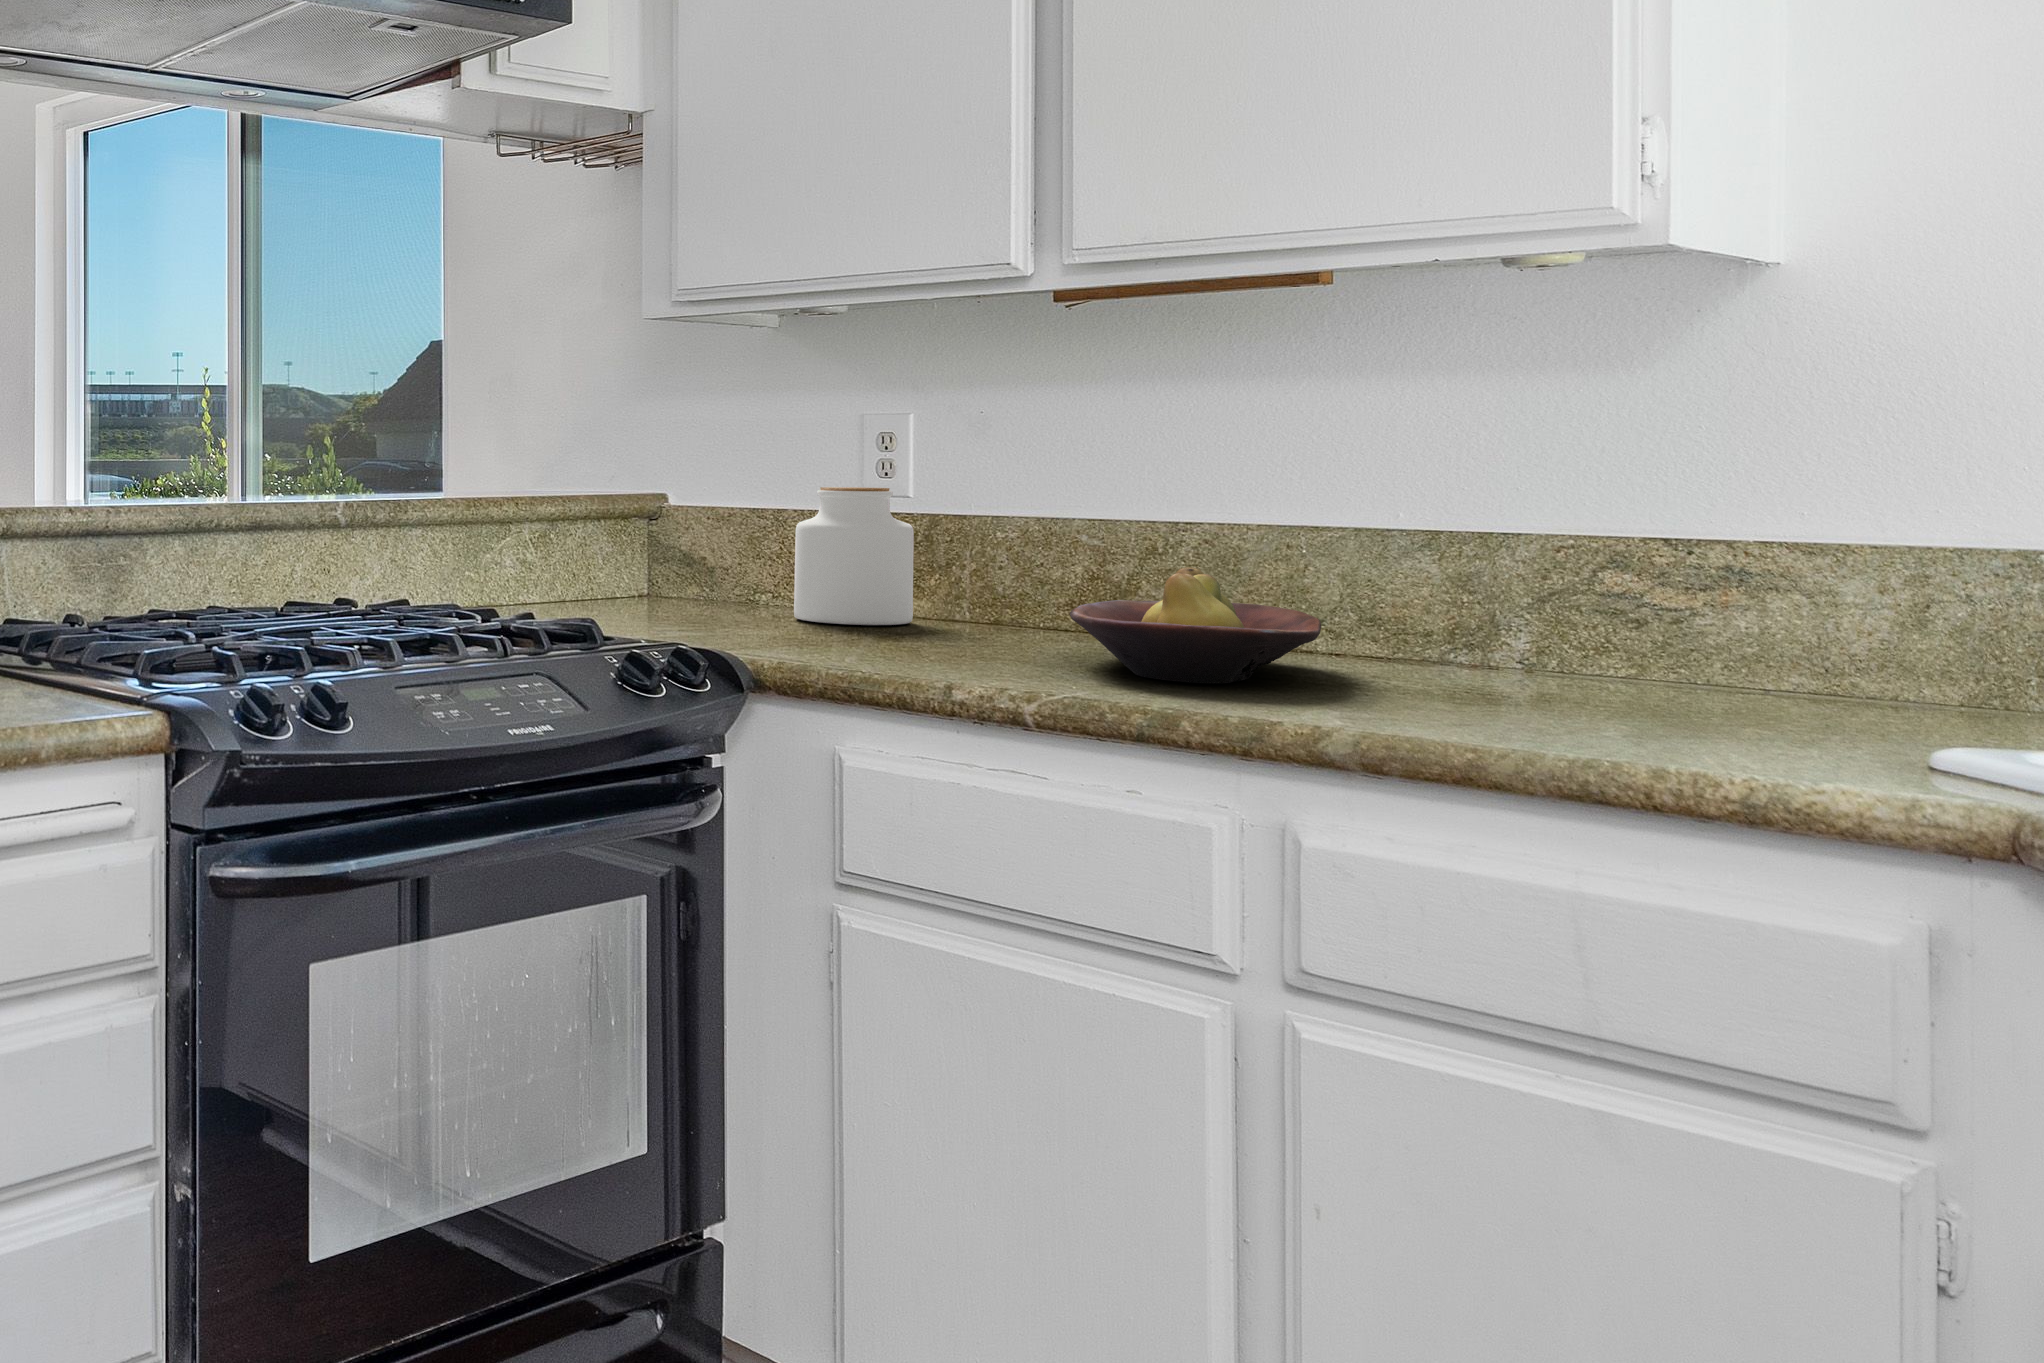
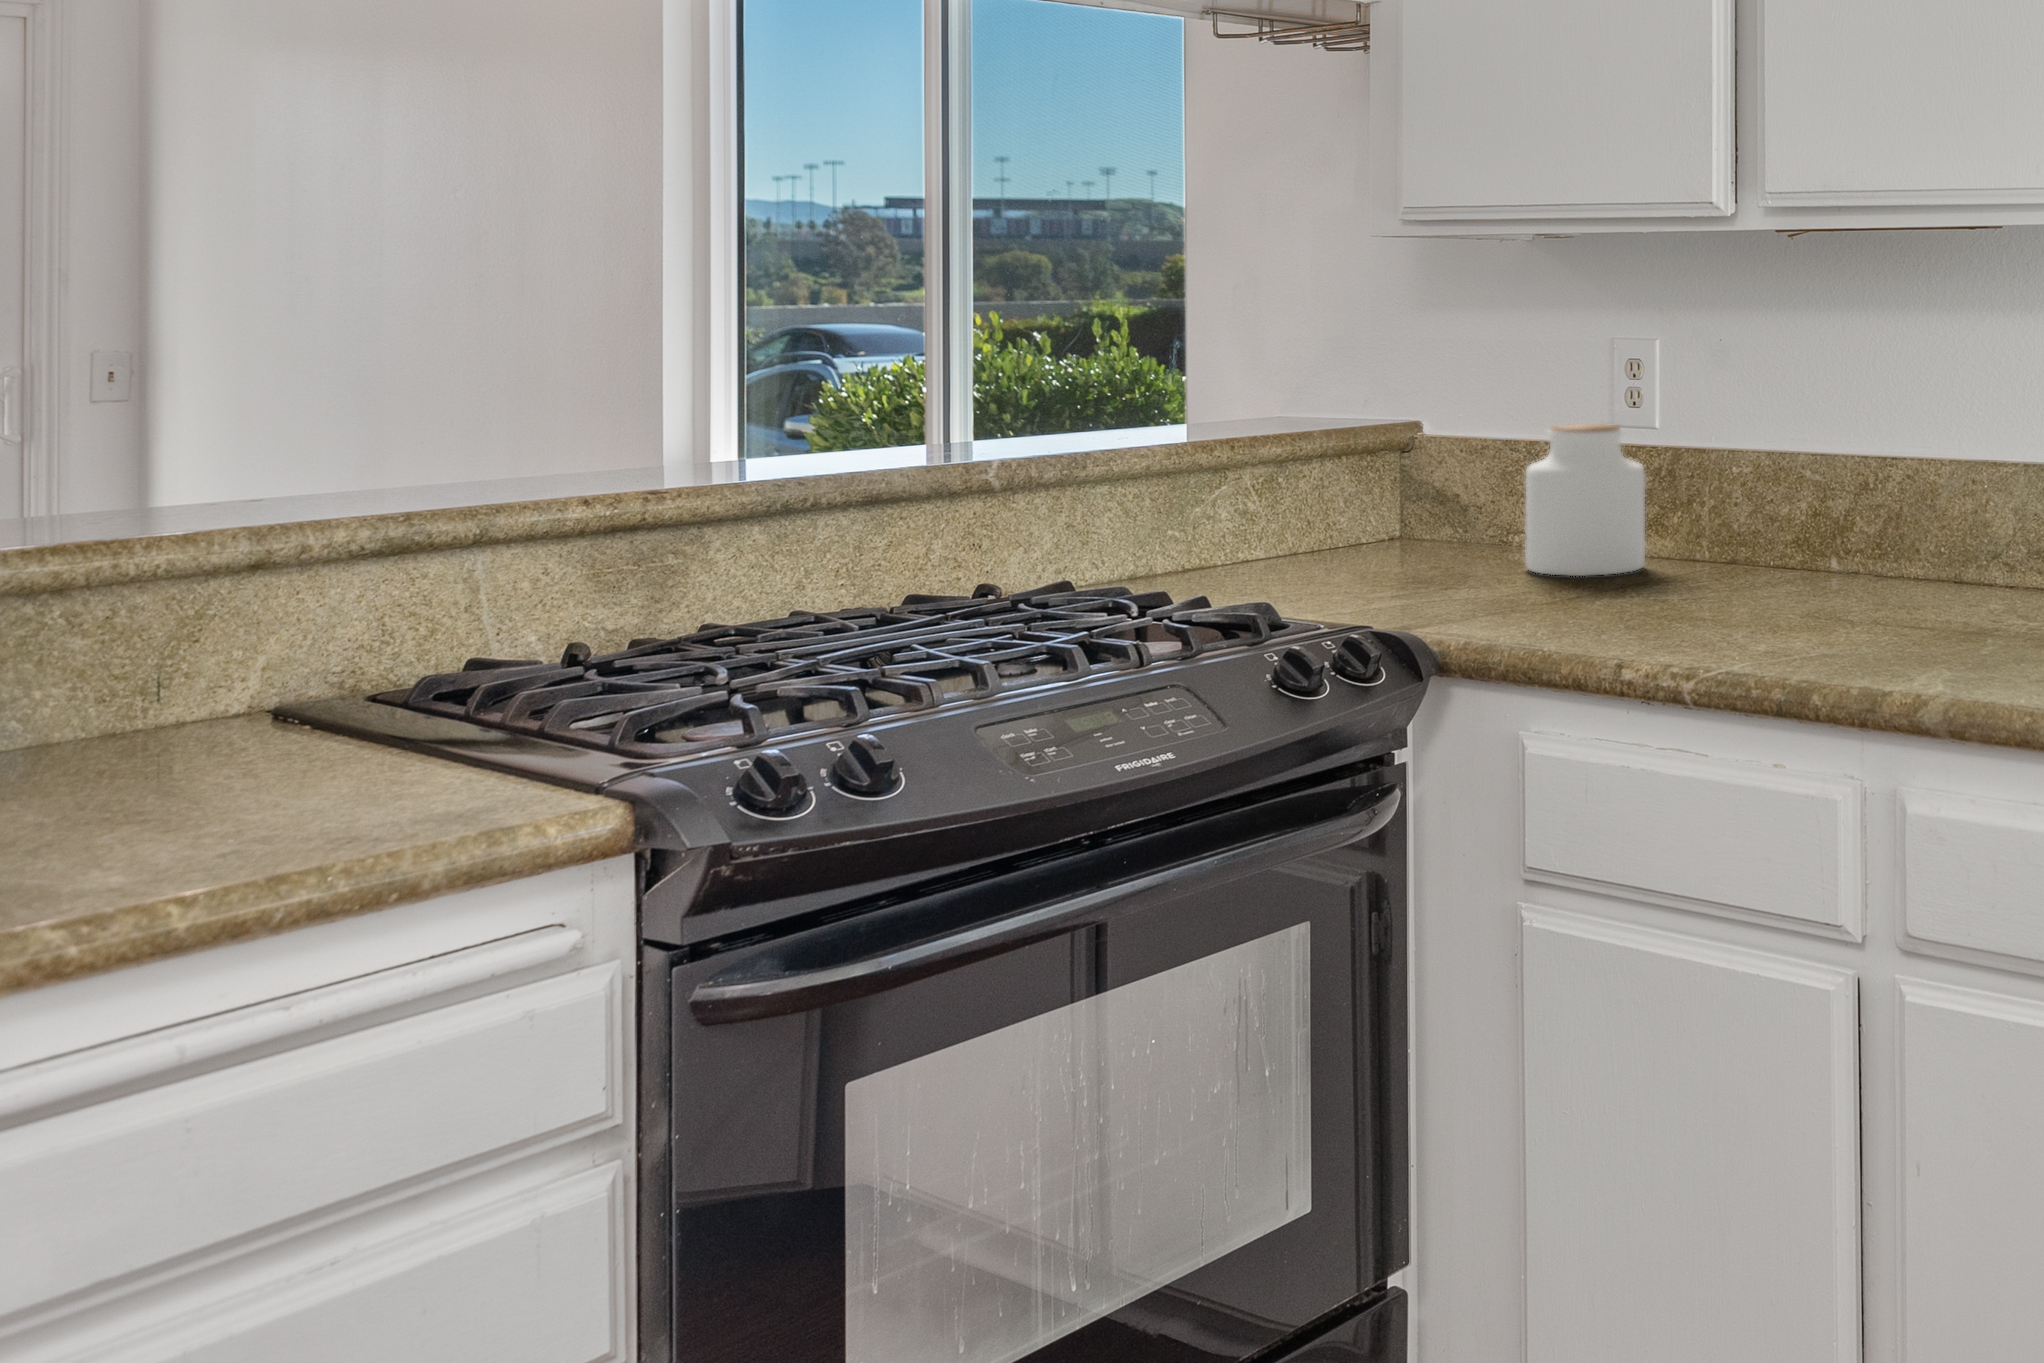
fruit bowl: present [1070,568,1321,684] -> none [1749,519,1974,645]

